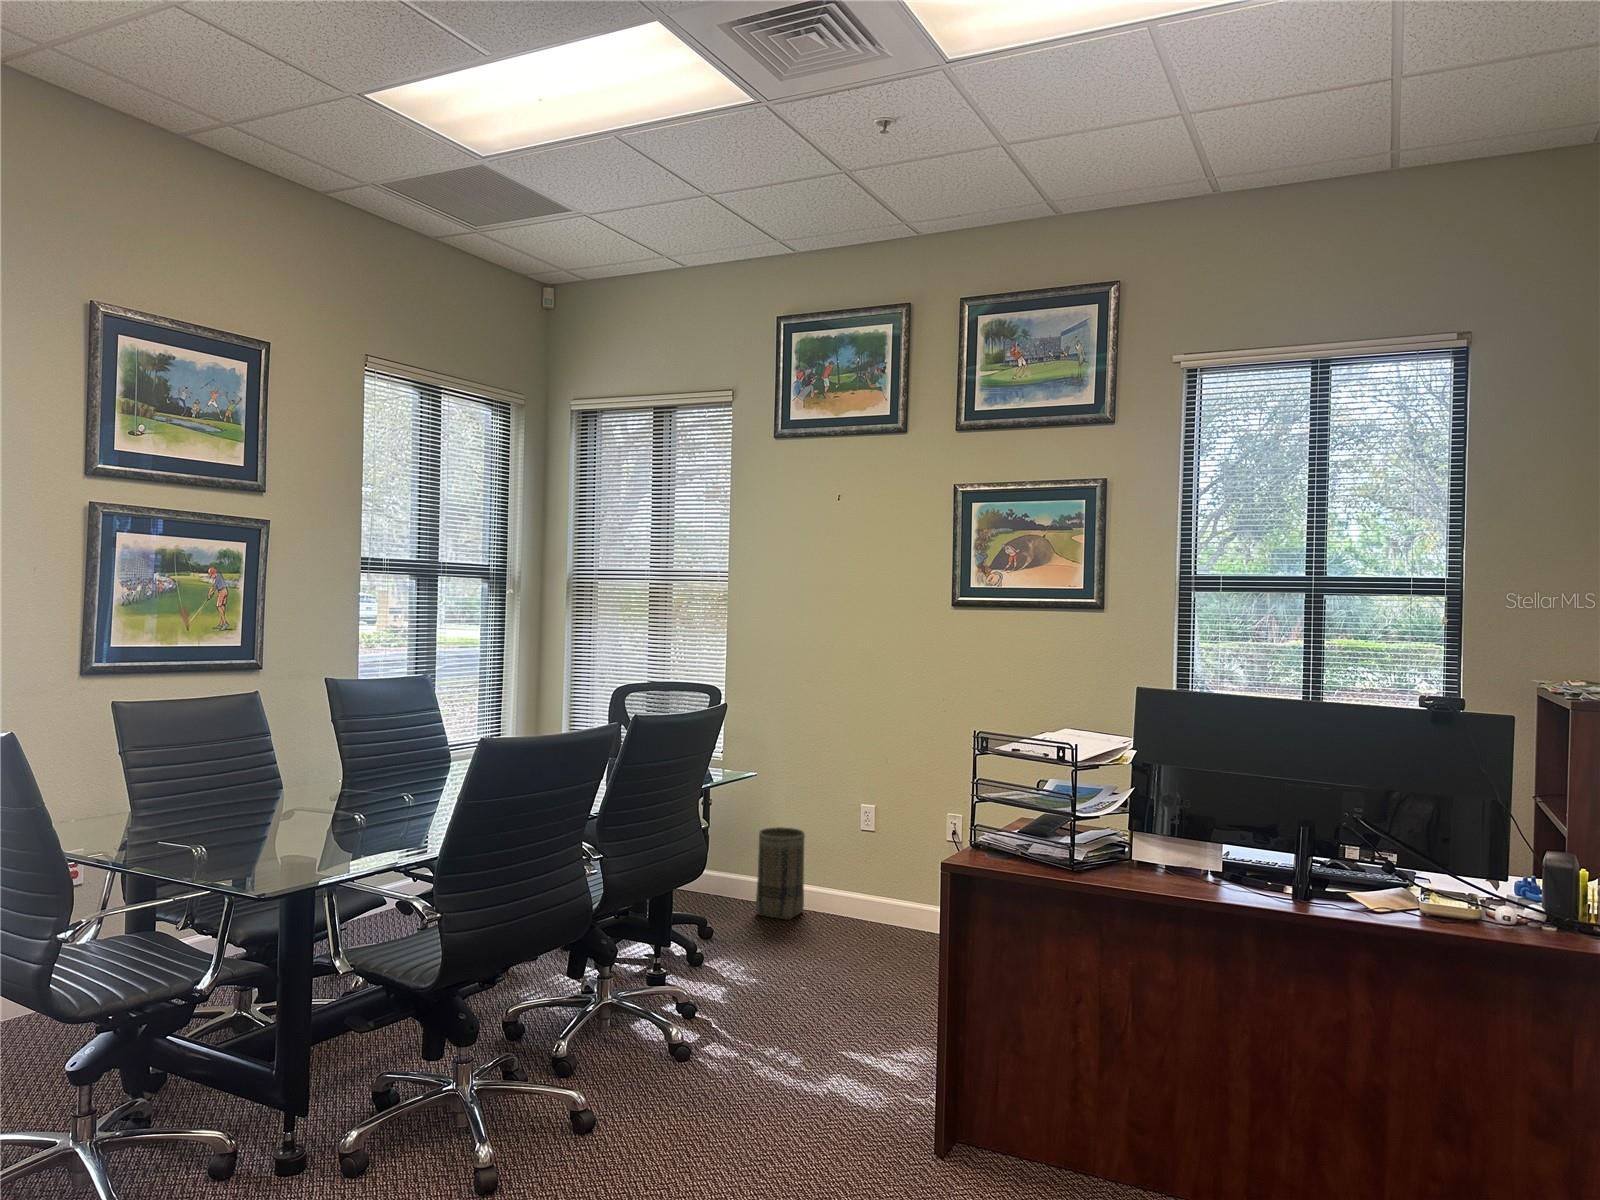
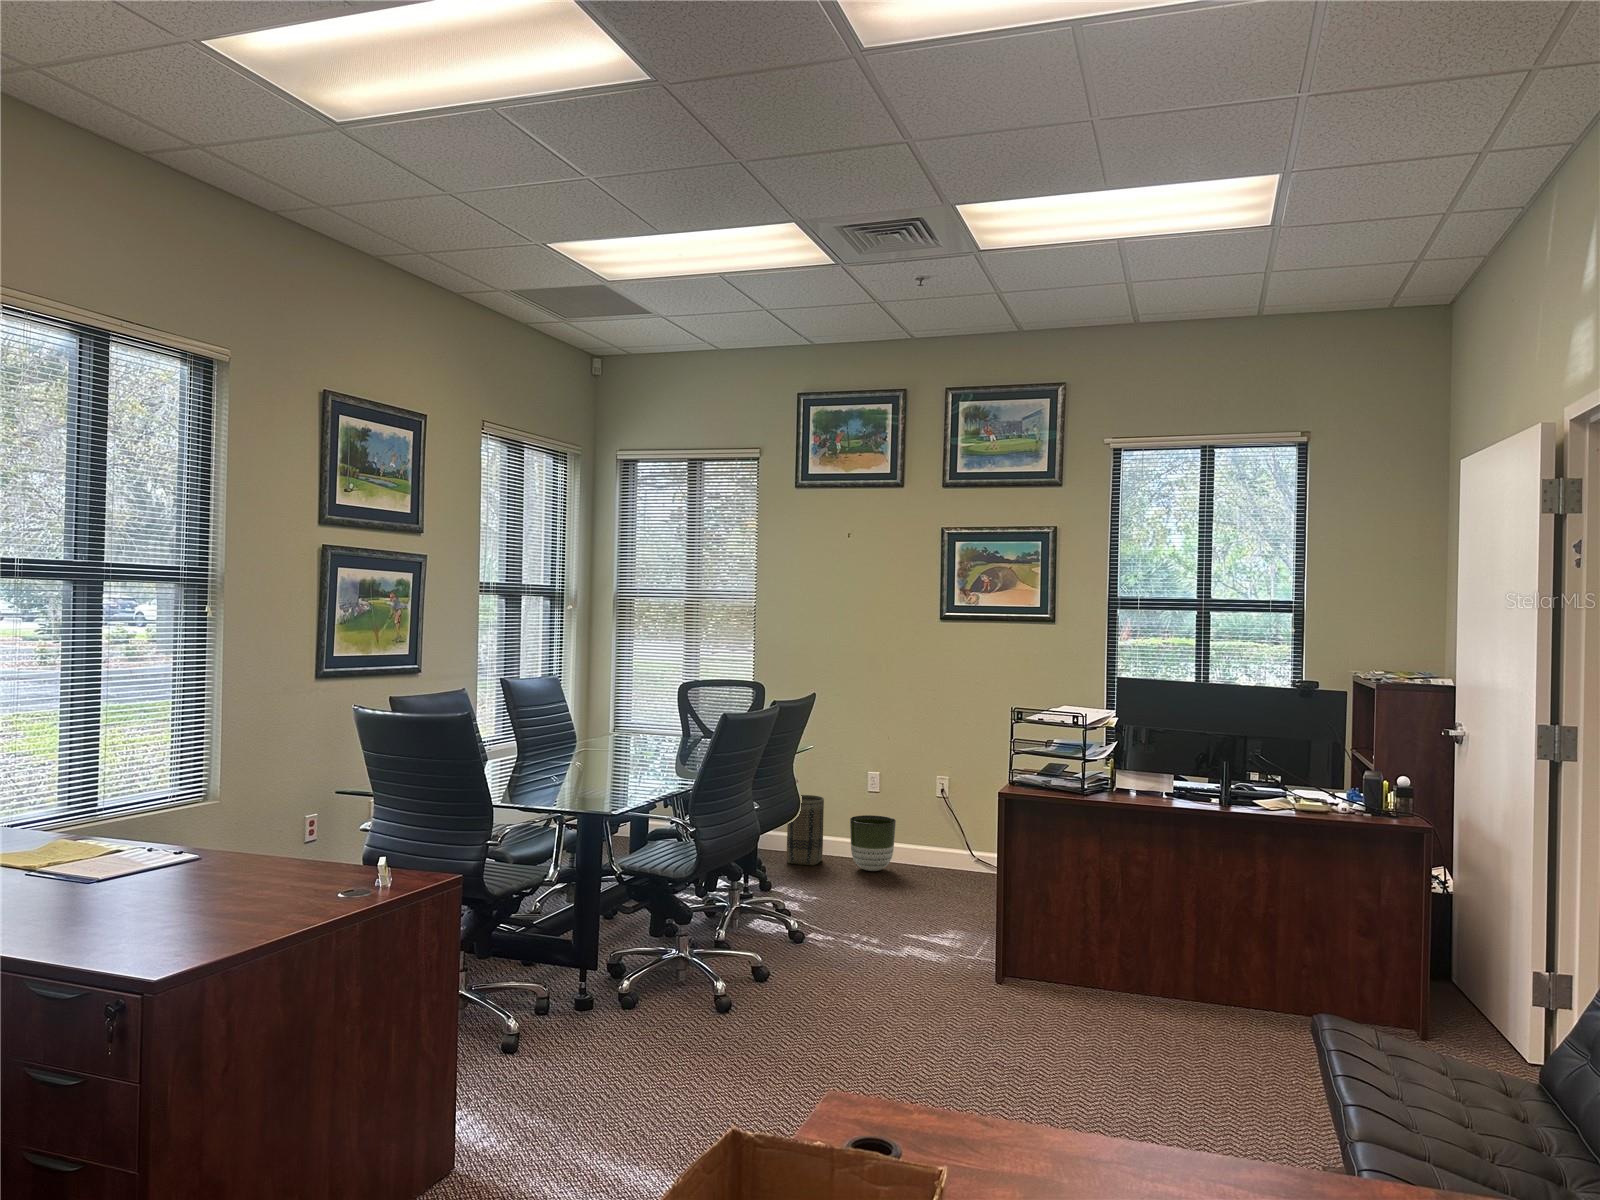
planter: none [832,857,892,932] -> present [850,815,896,871]

